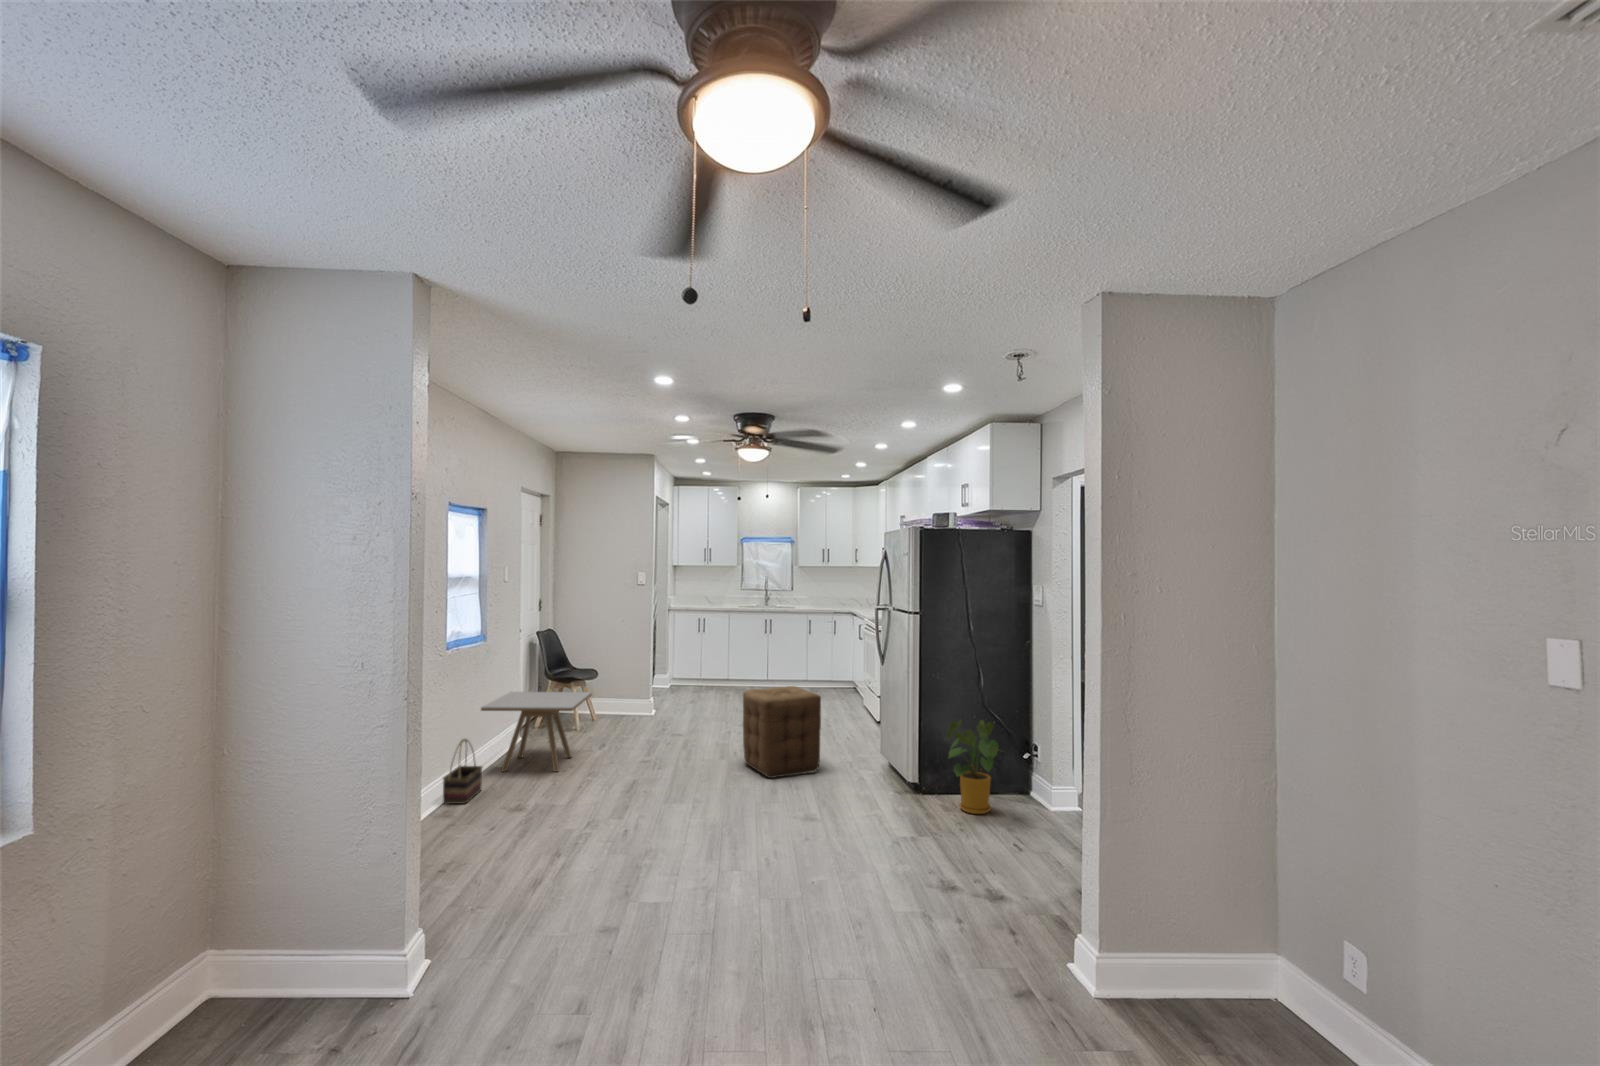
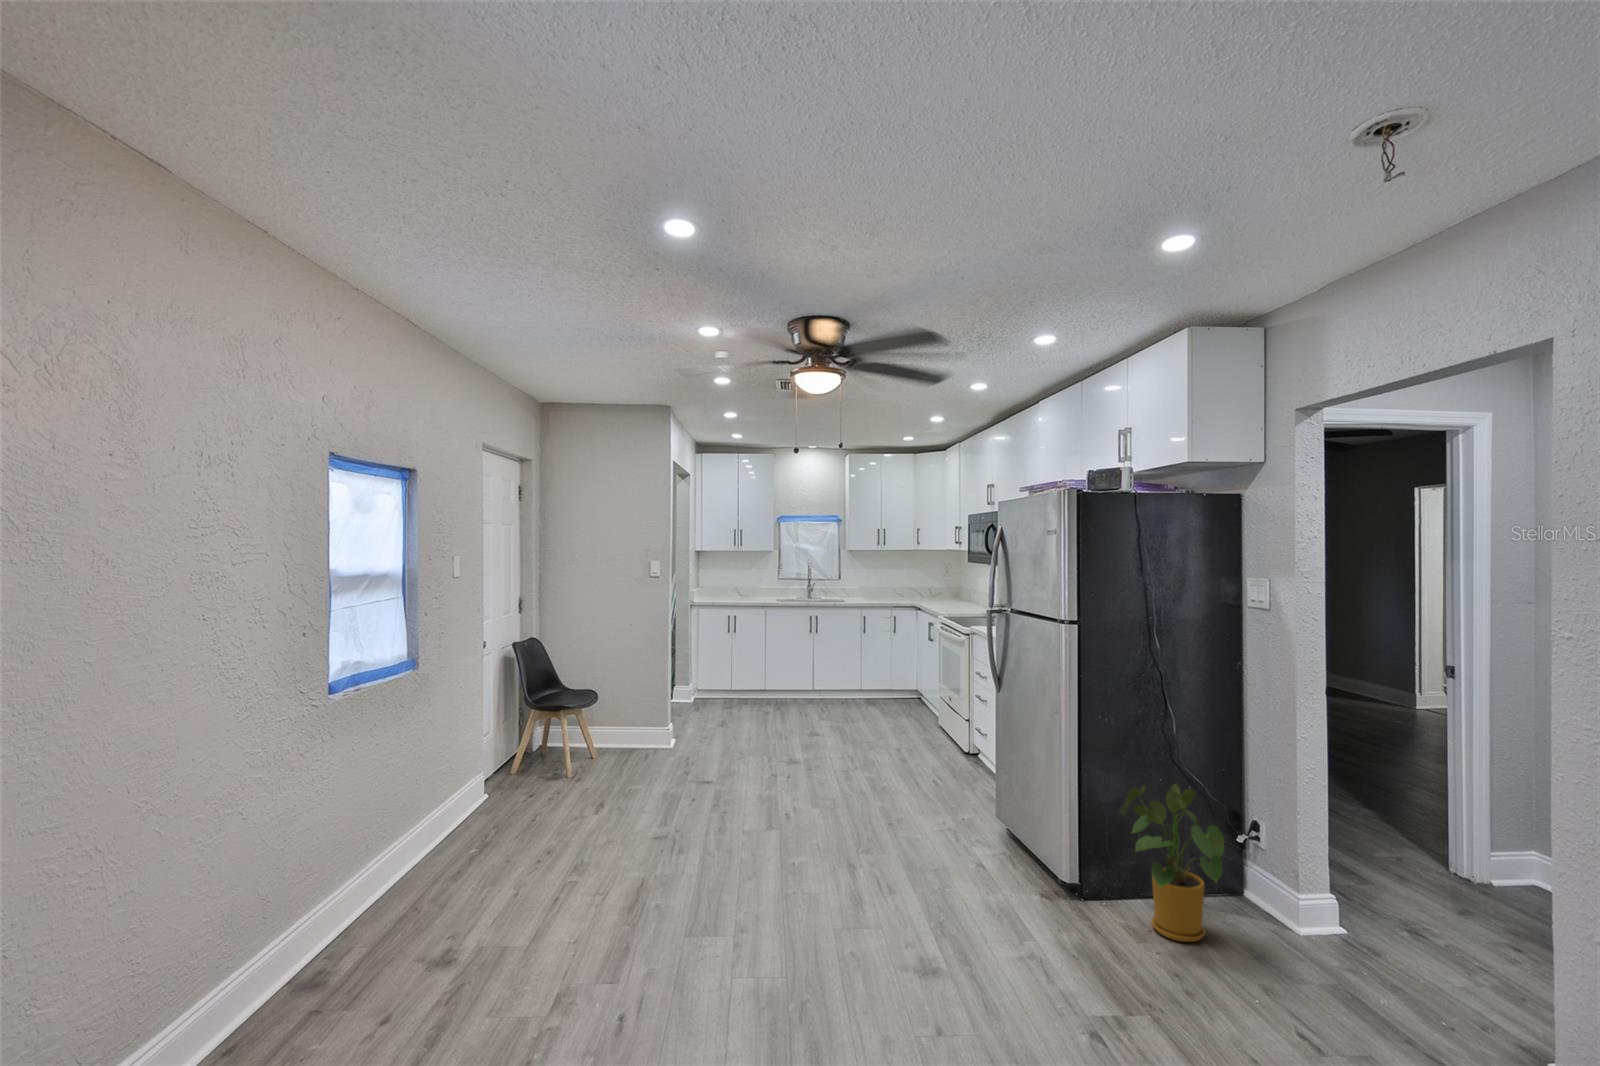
ottoman: present [743,686,821,778] -> none [799,721,915,863]
side table: present [481,692,592,772] -> none [418,730,585,854]
basket: present [443,739,482,804] -> none [346,819,415,925]

